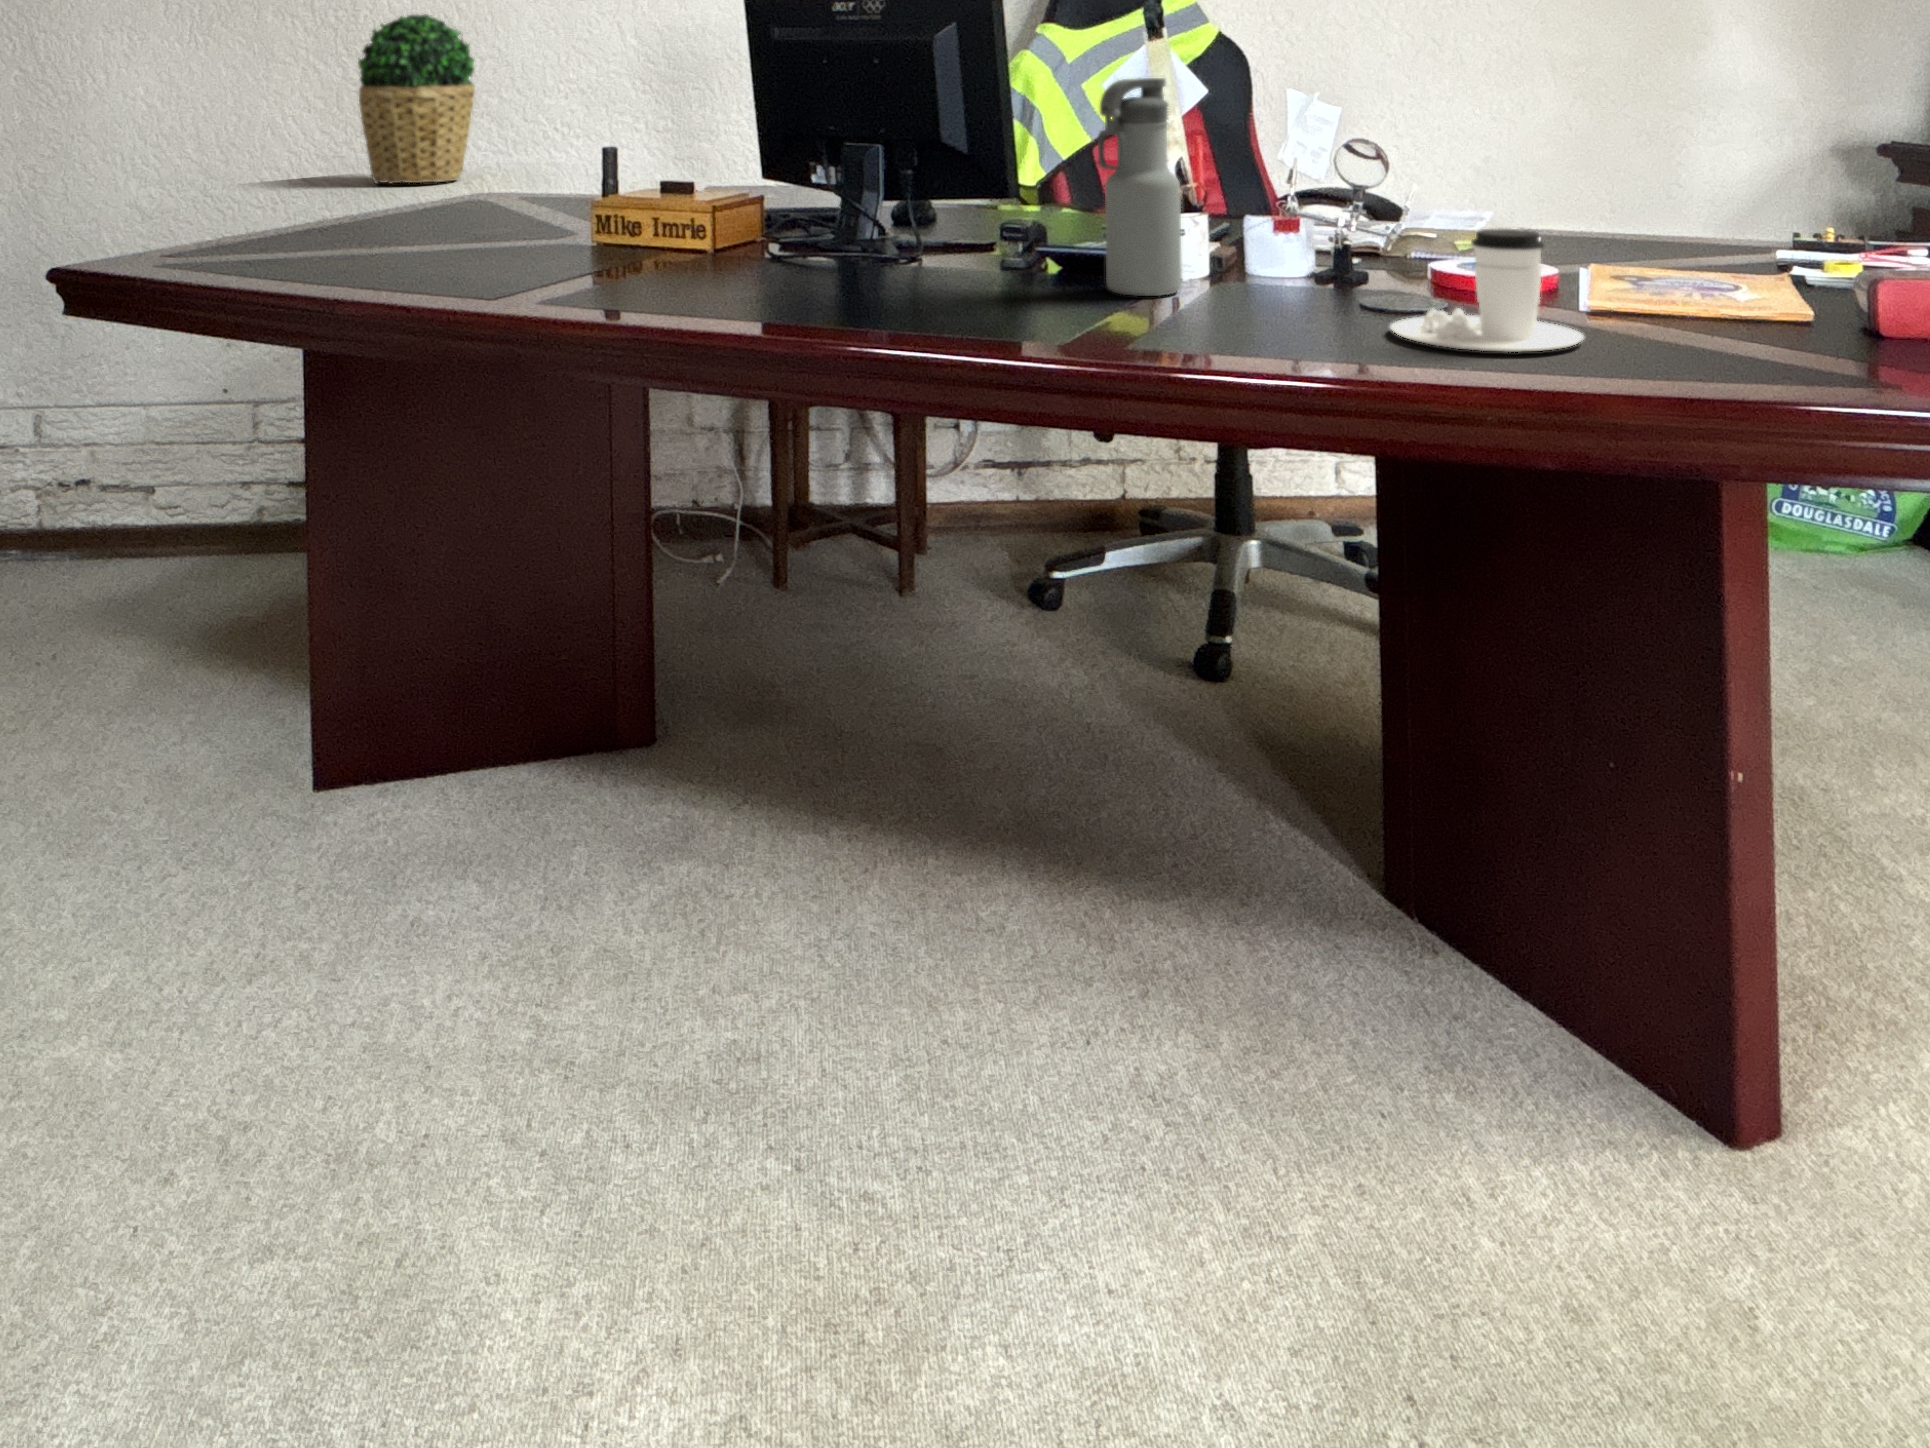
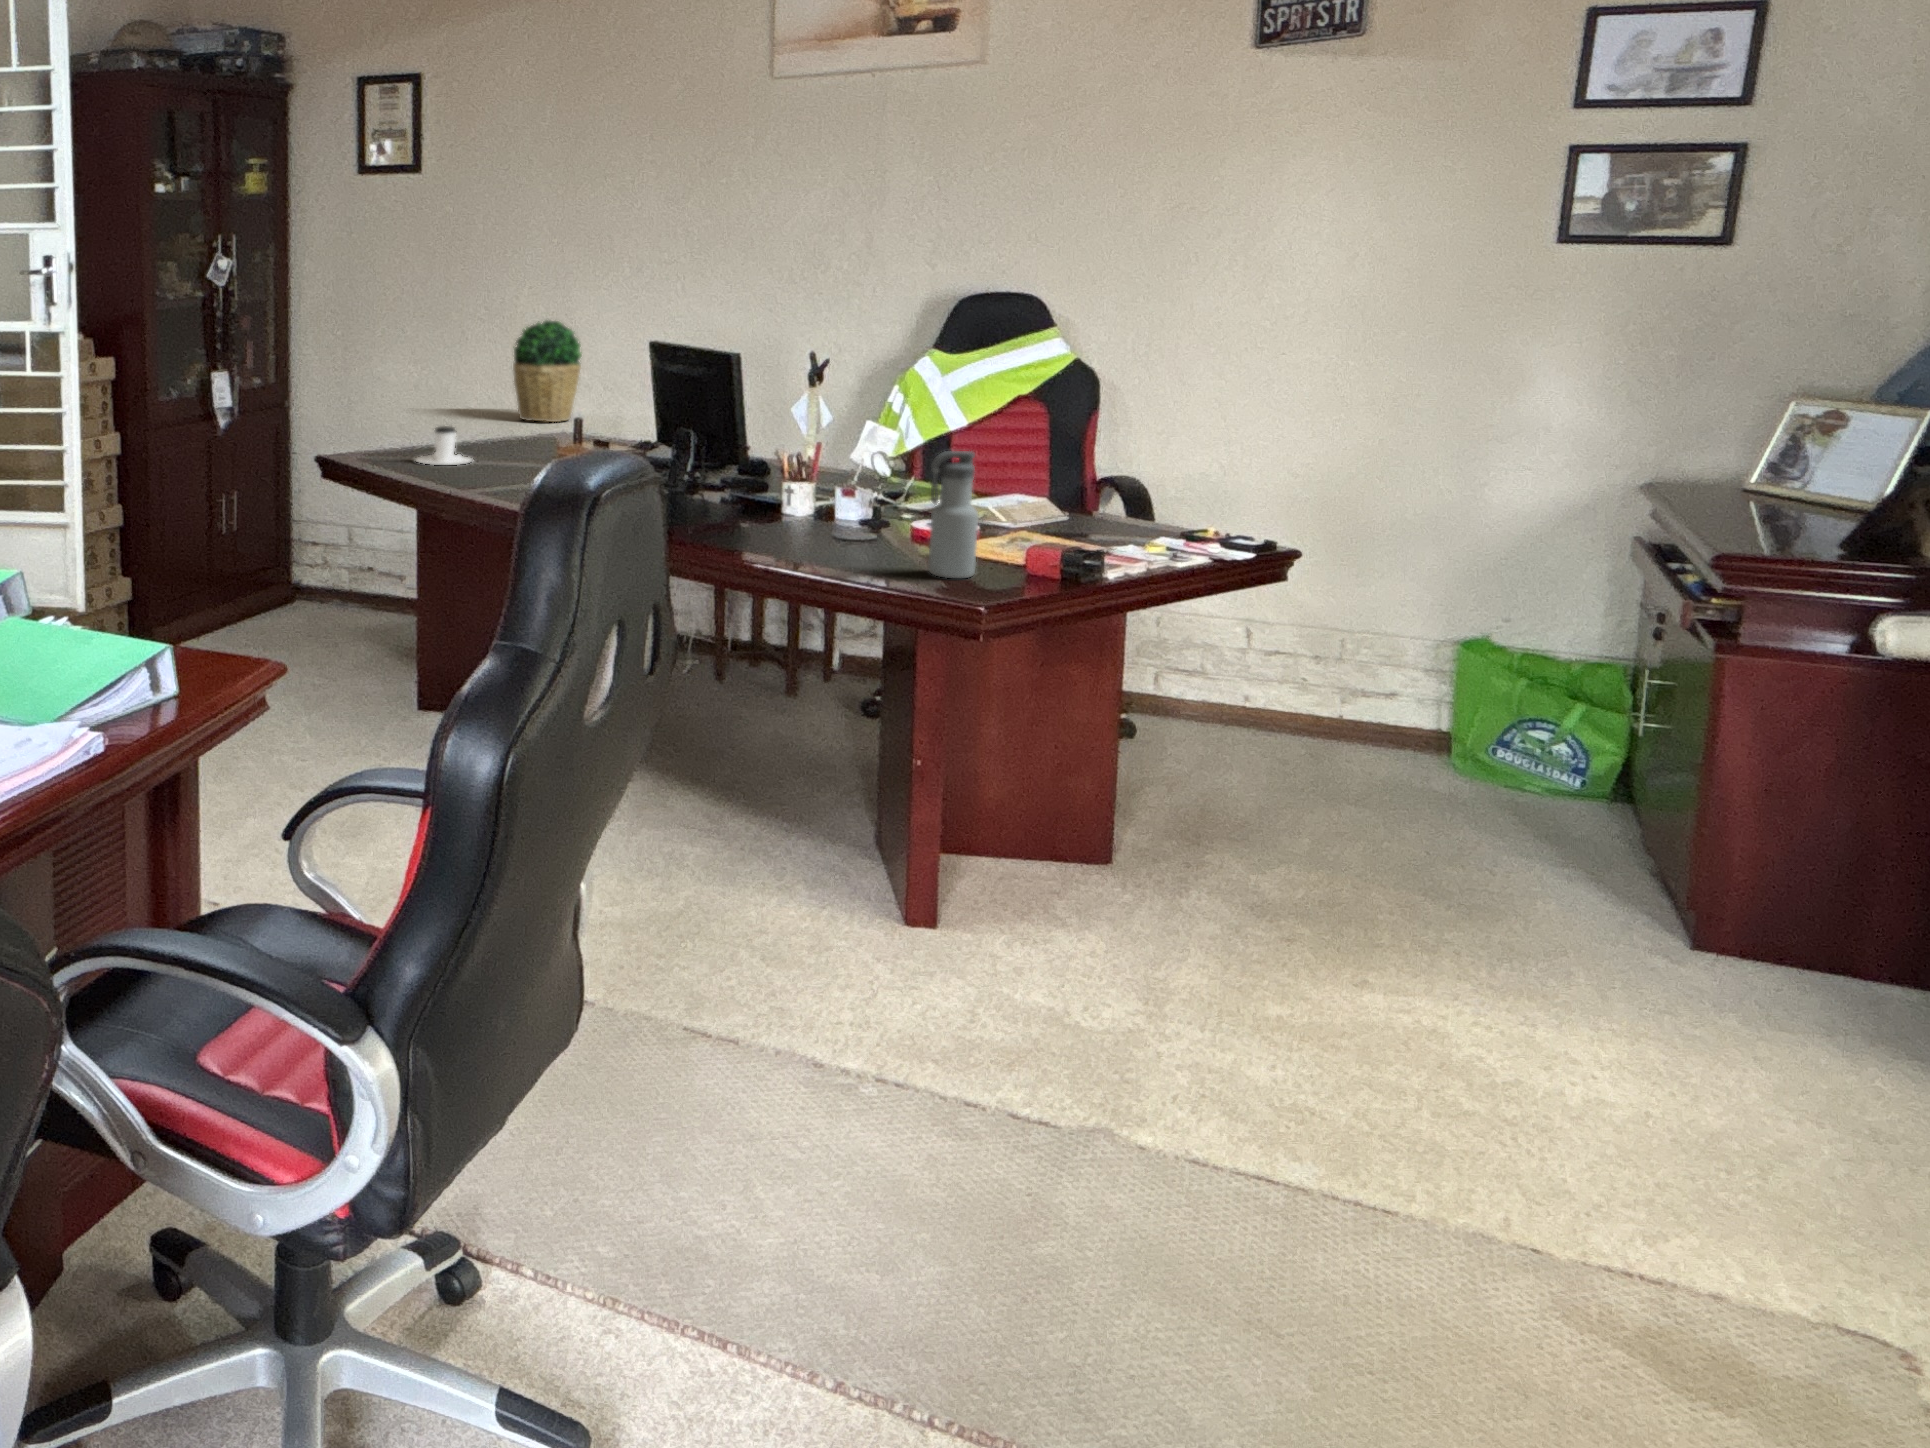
water bottle: present [1098,78,1182,296] -> present [928,451,978,578]
coffee cup: present [1390,229,1584,352] -> present [416,426,472,465]

